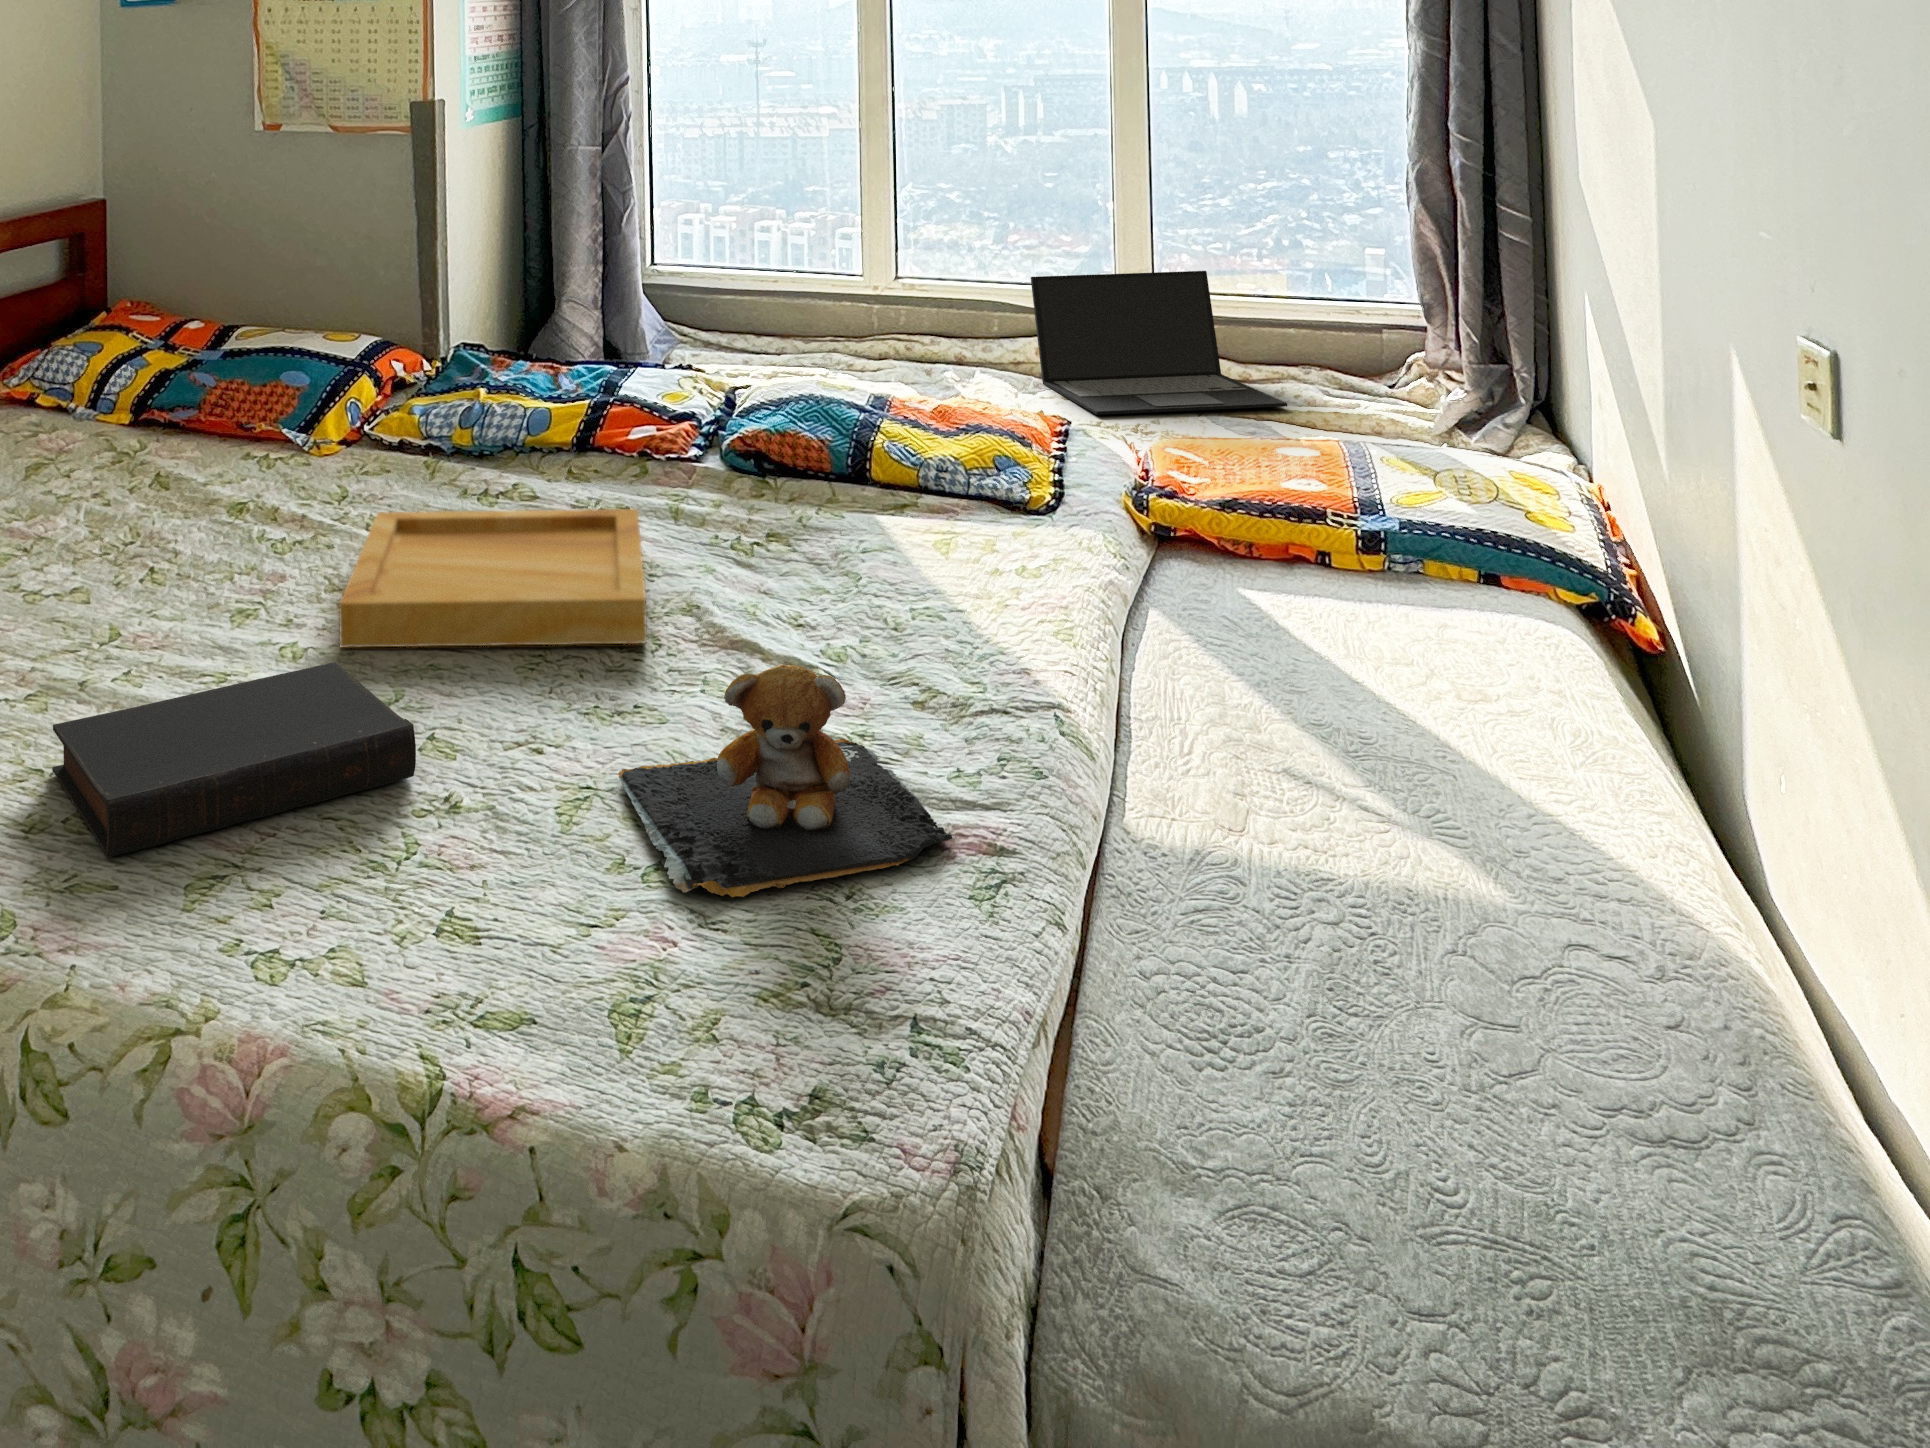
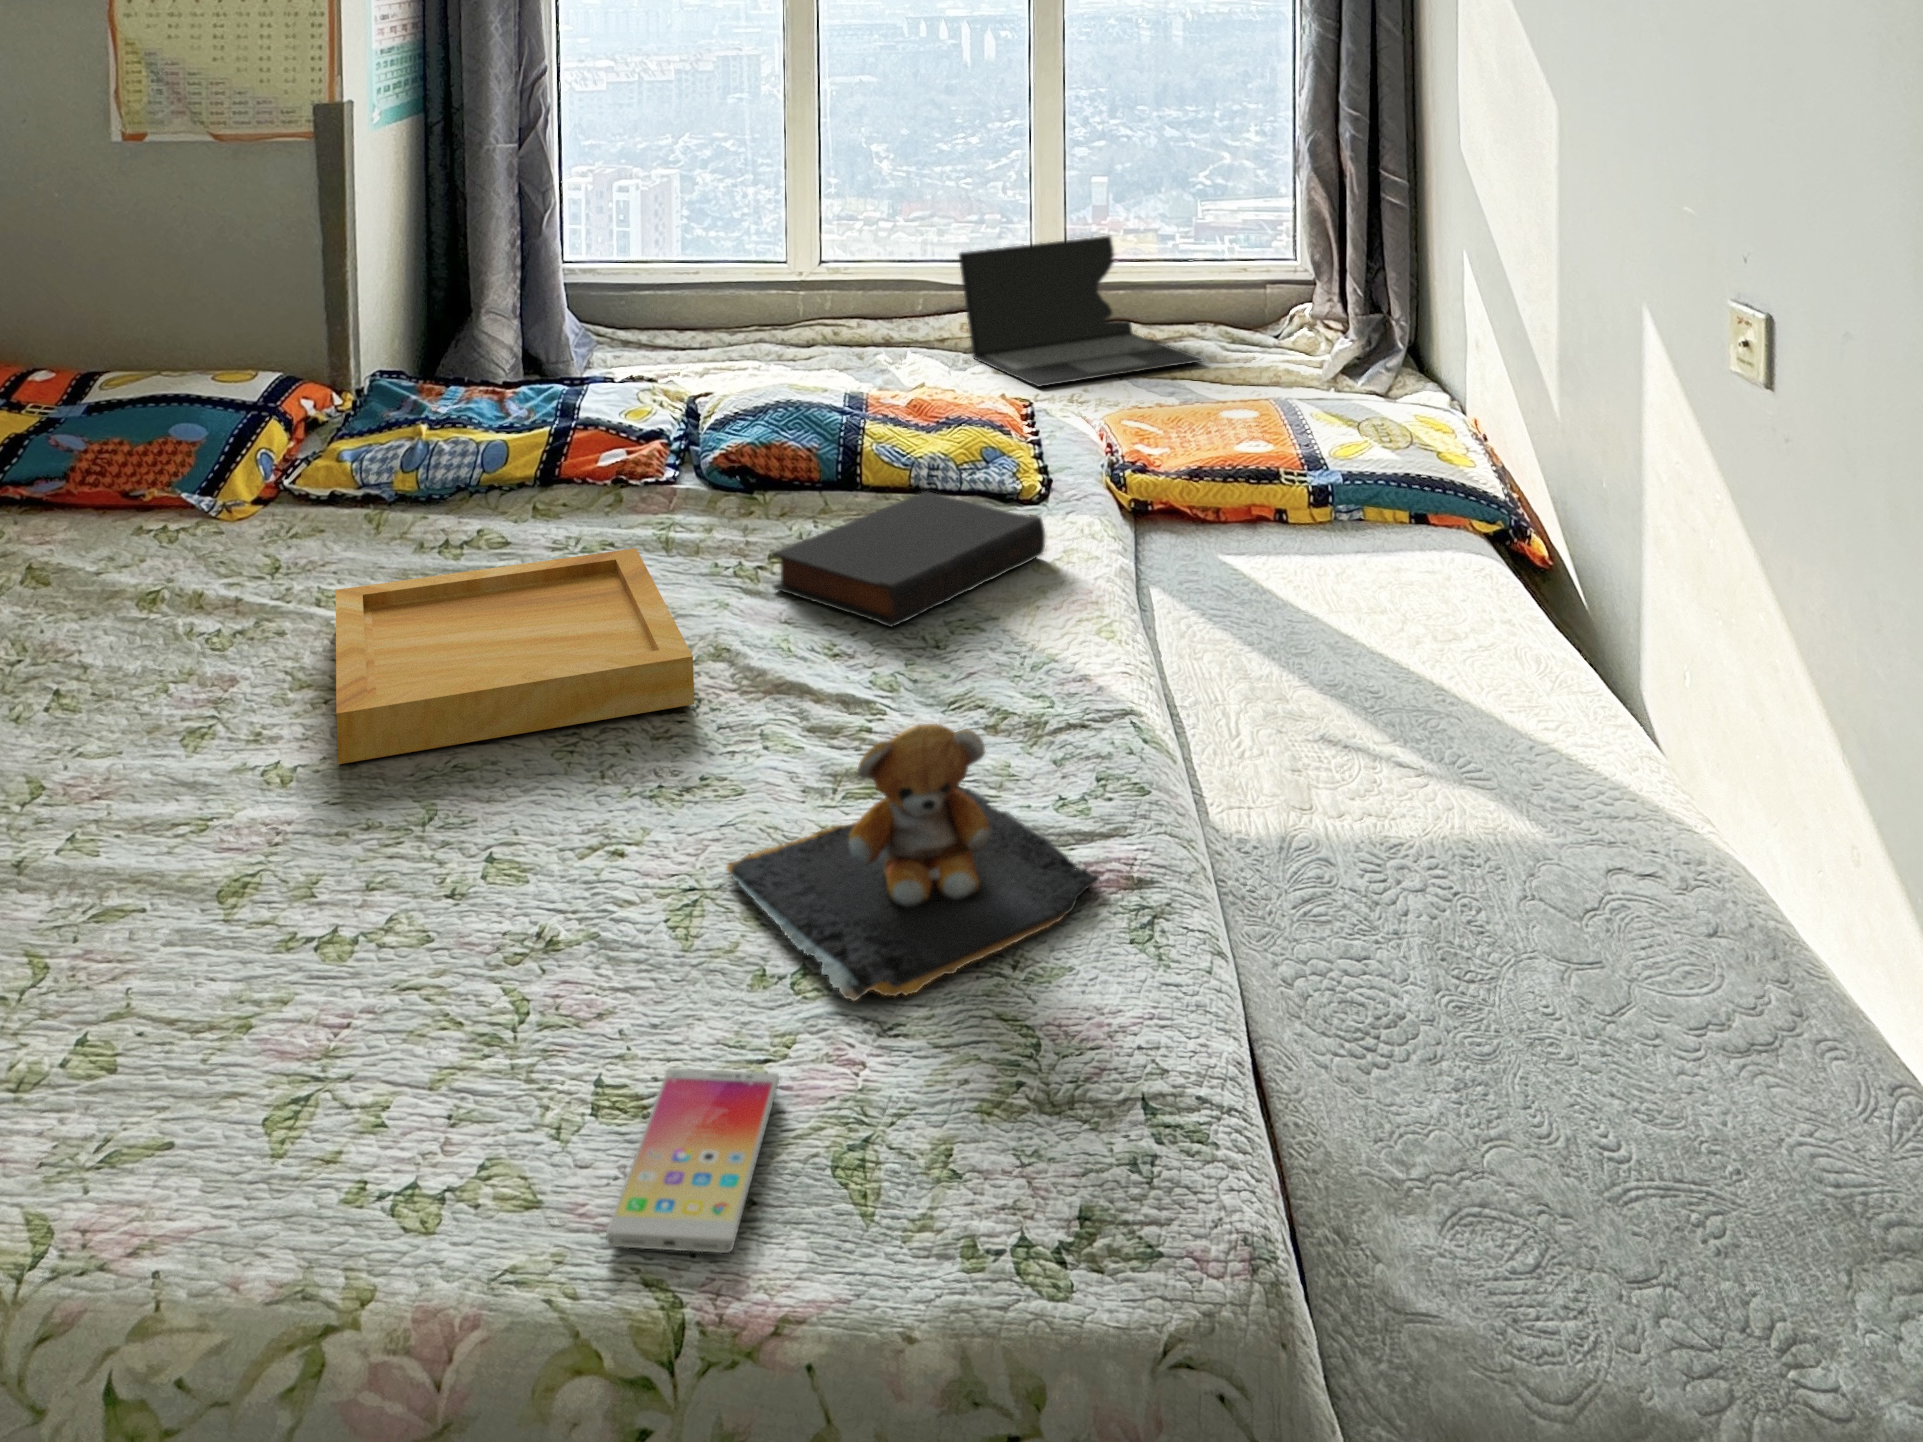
book: present [53,662,416,857] -> present [772,492,1045,627]
smartphone: none [409,910,594,1052] -> present [606,1068,779,1253]

